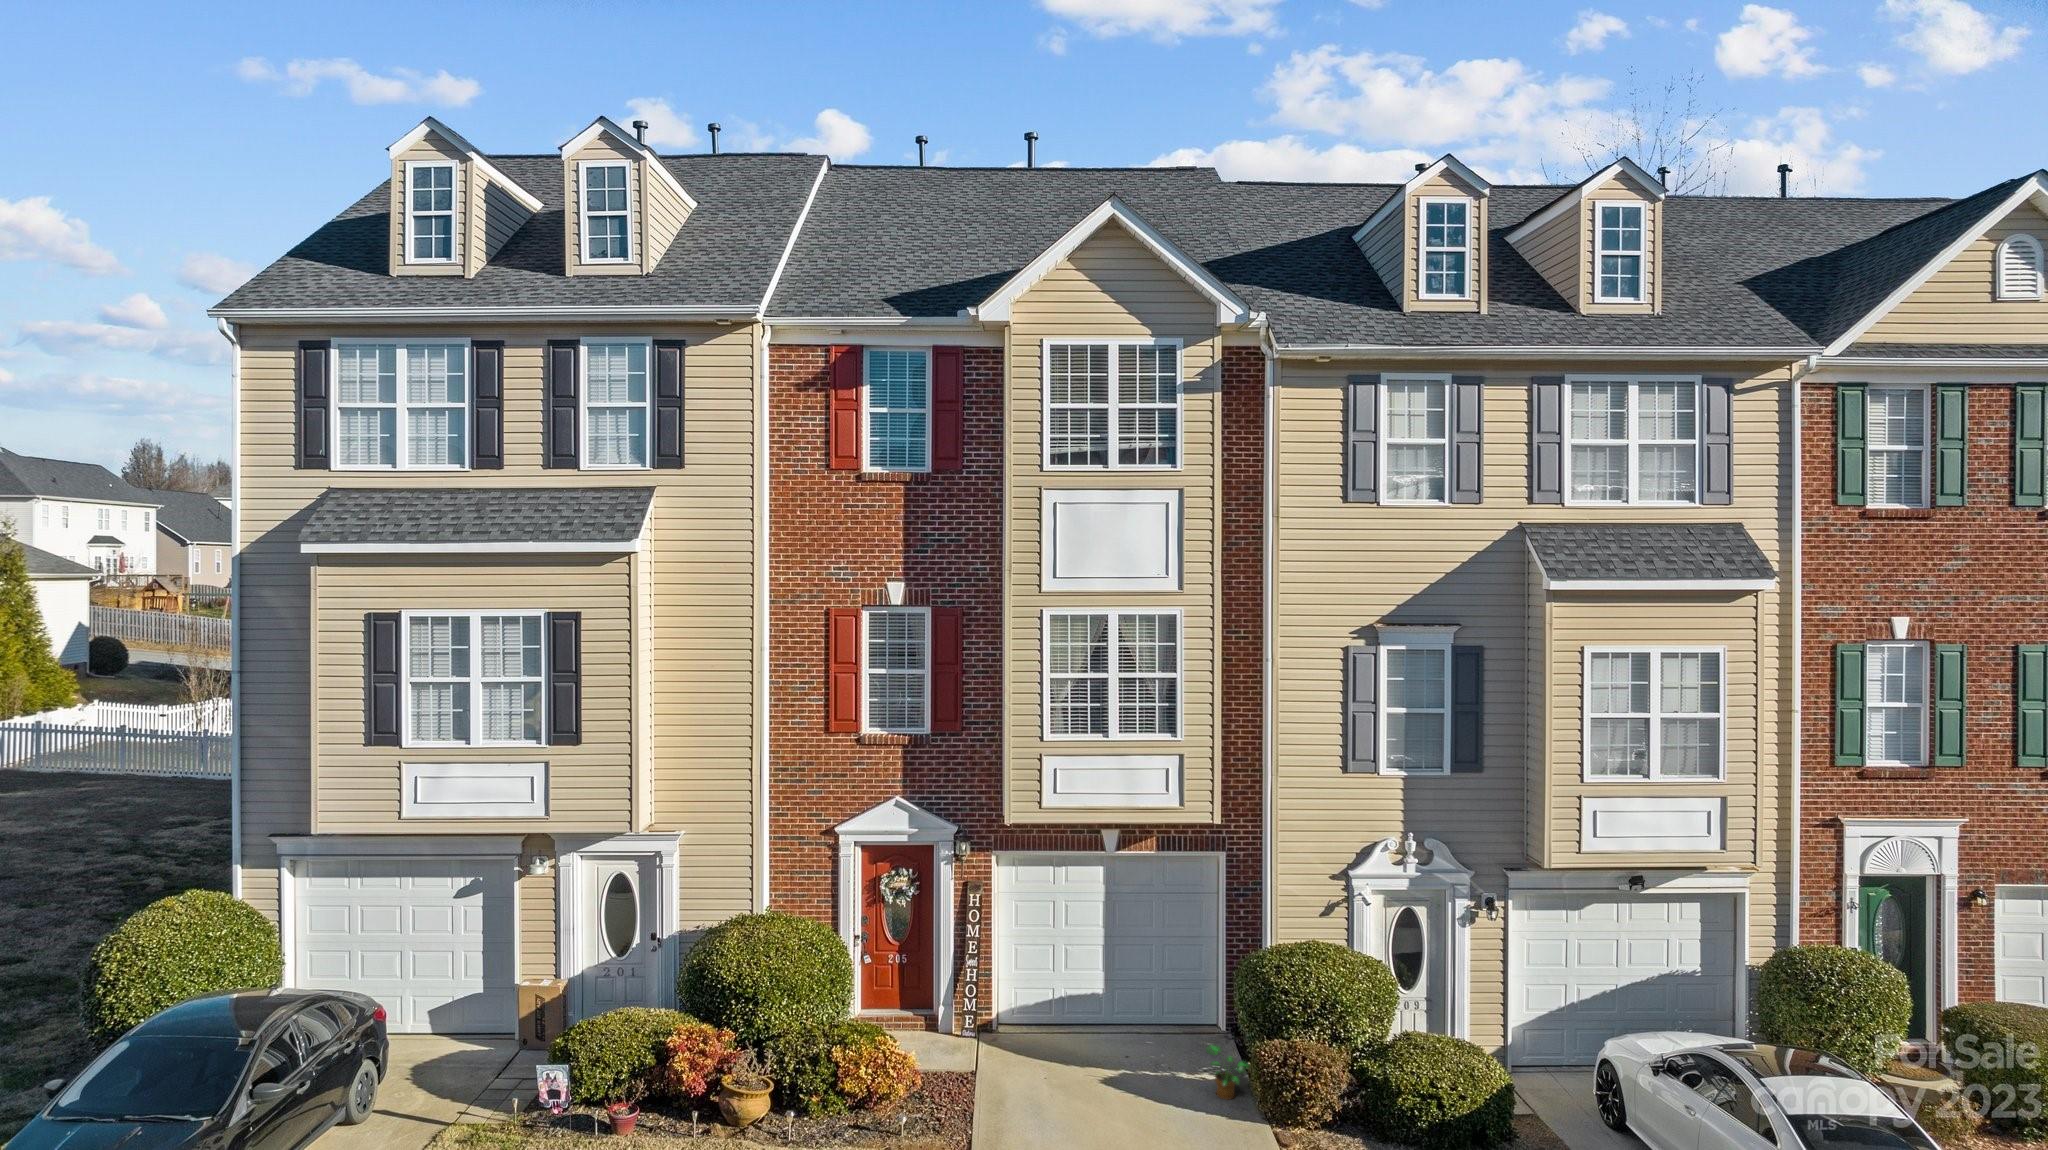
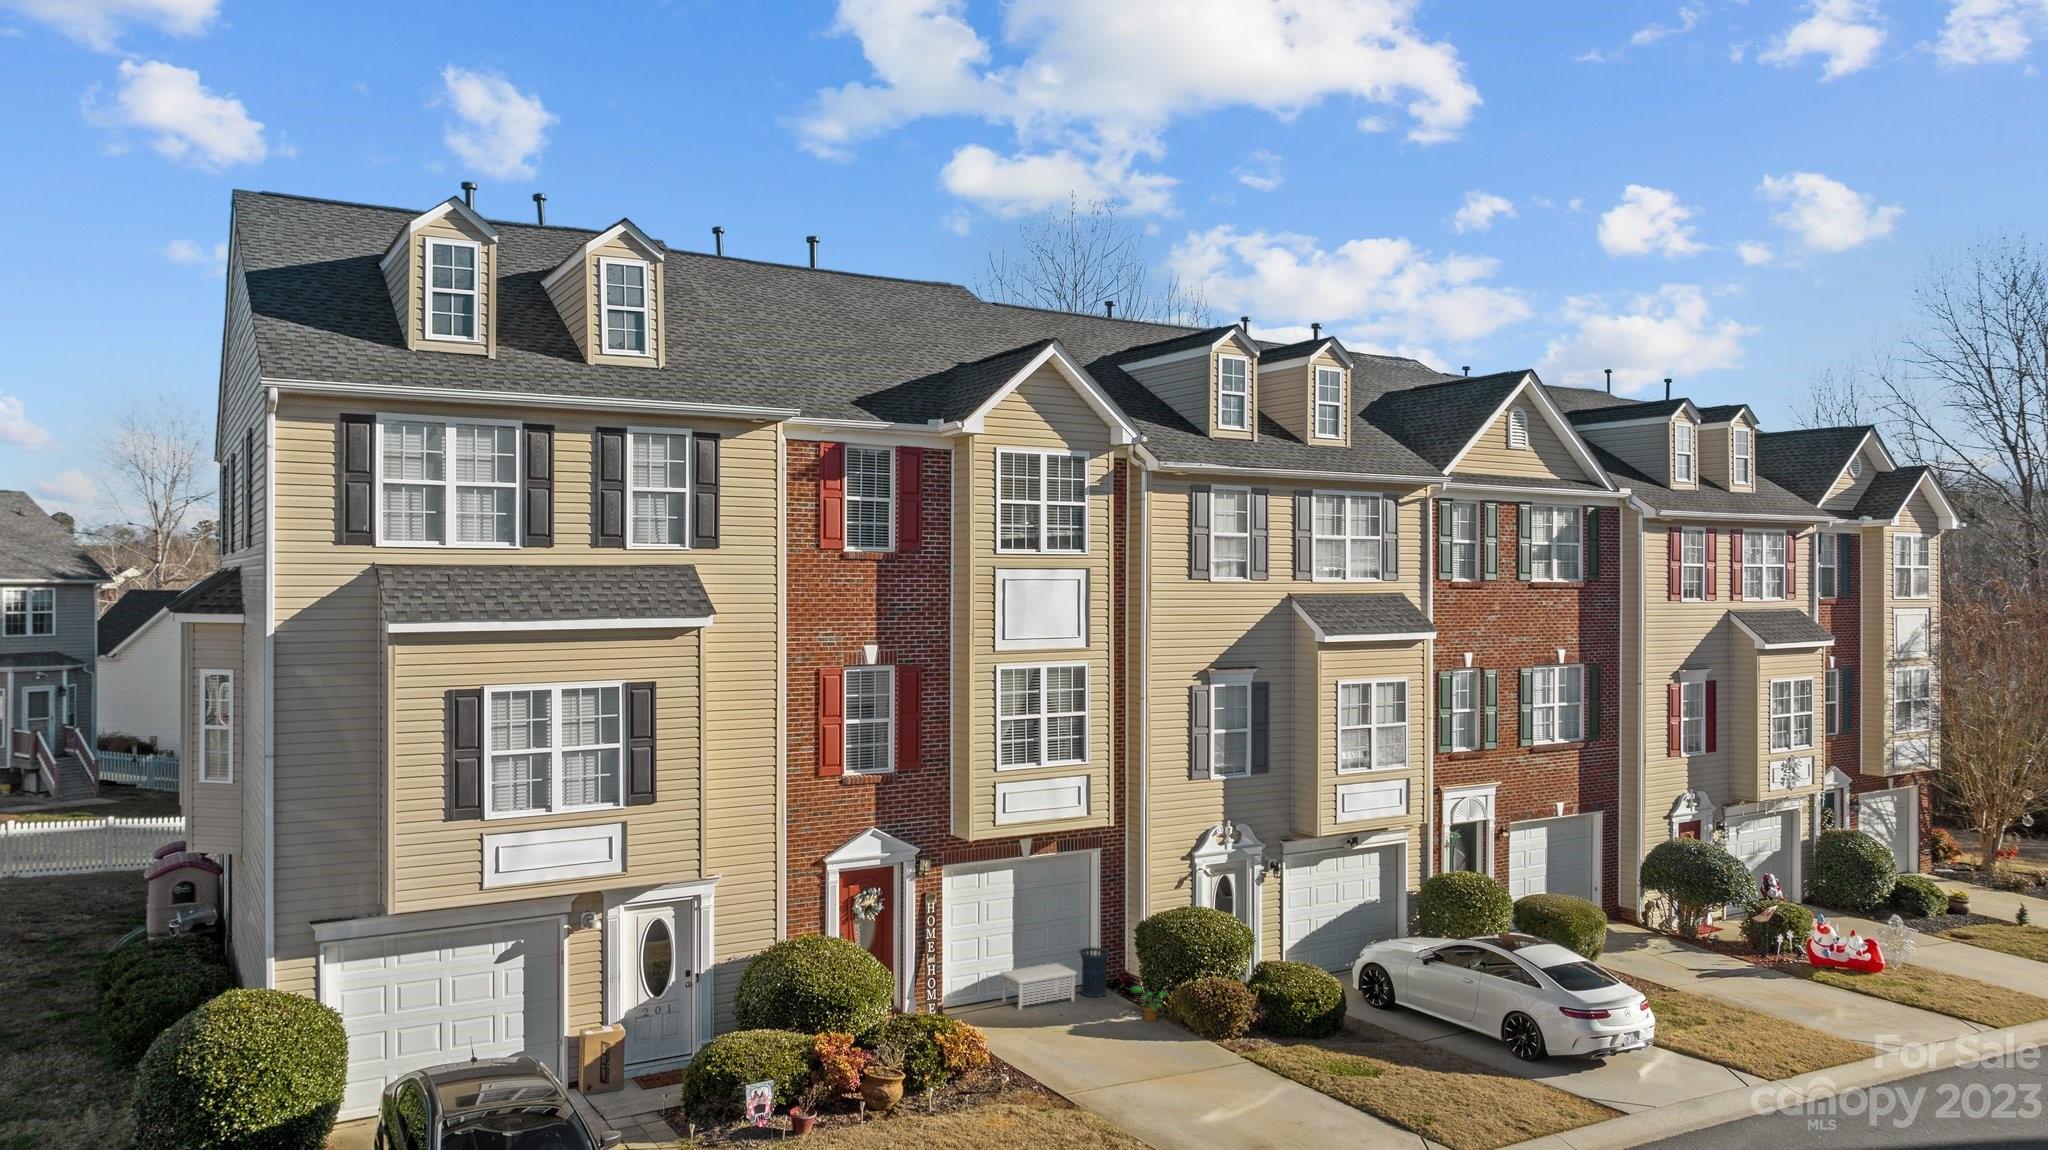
trash can: none [1179,973,1219,1041] -> present [1079,947,1110,997]
storage bench: none [1072,986,1163,1041] -> present [1000,963,1076,1010]

